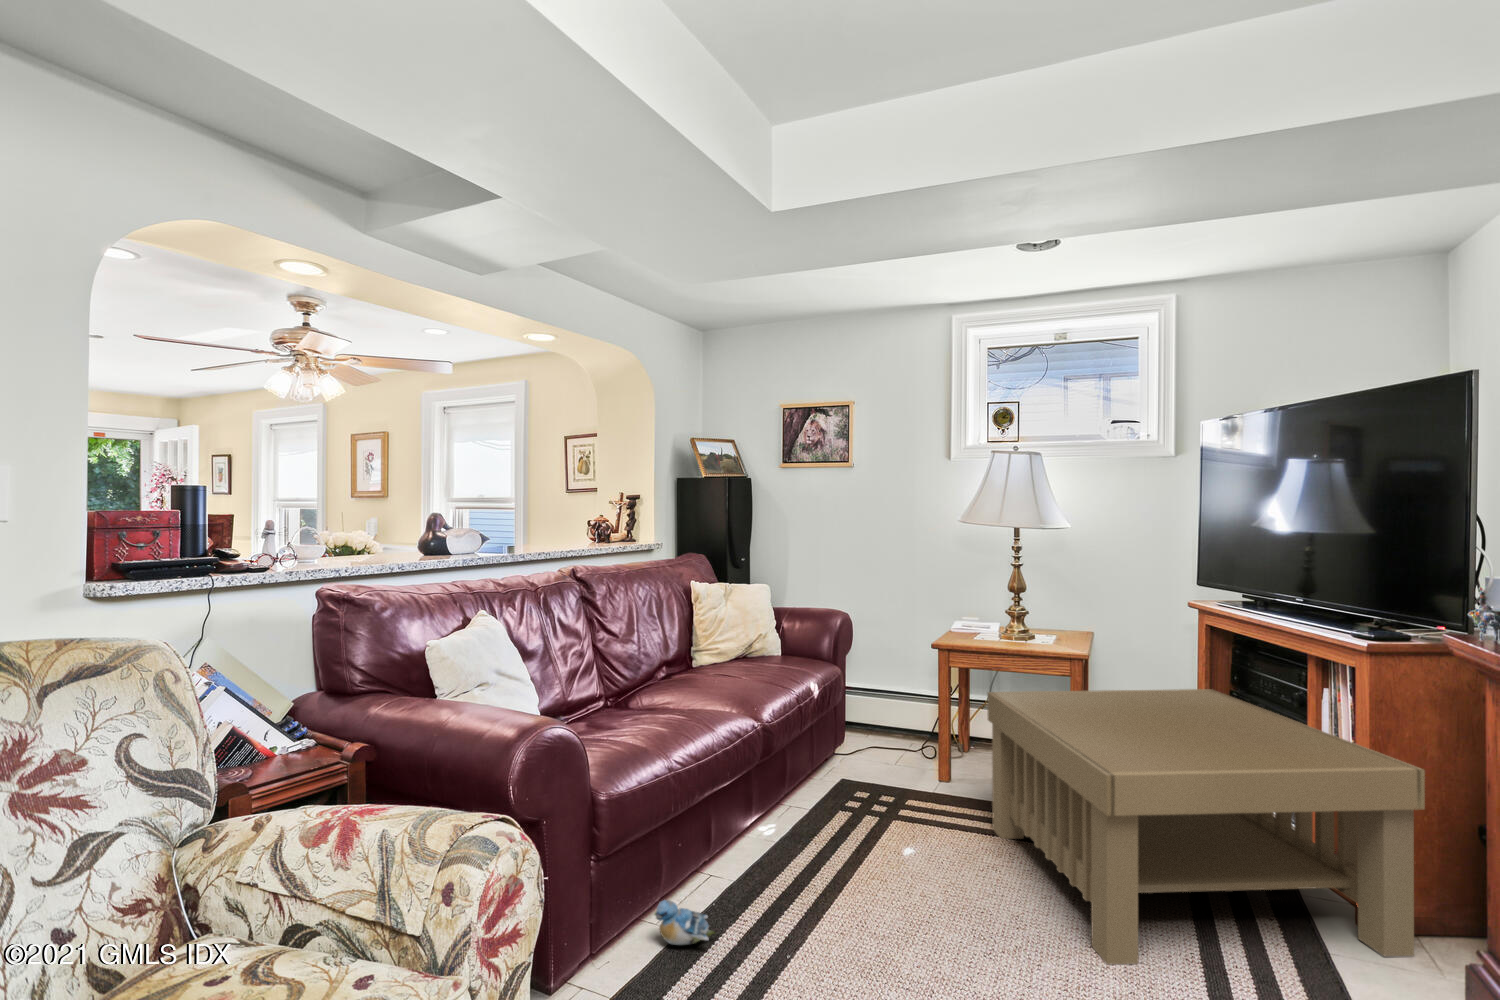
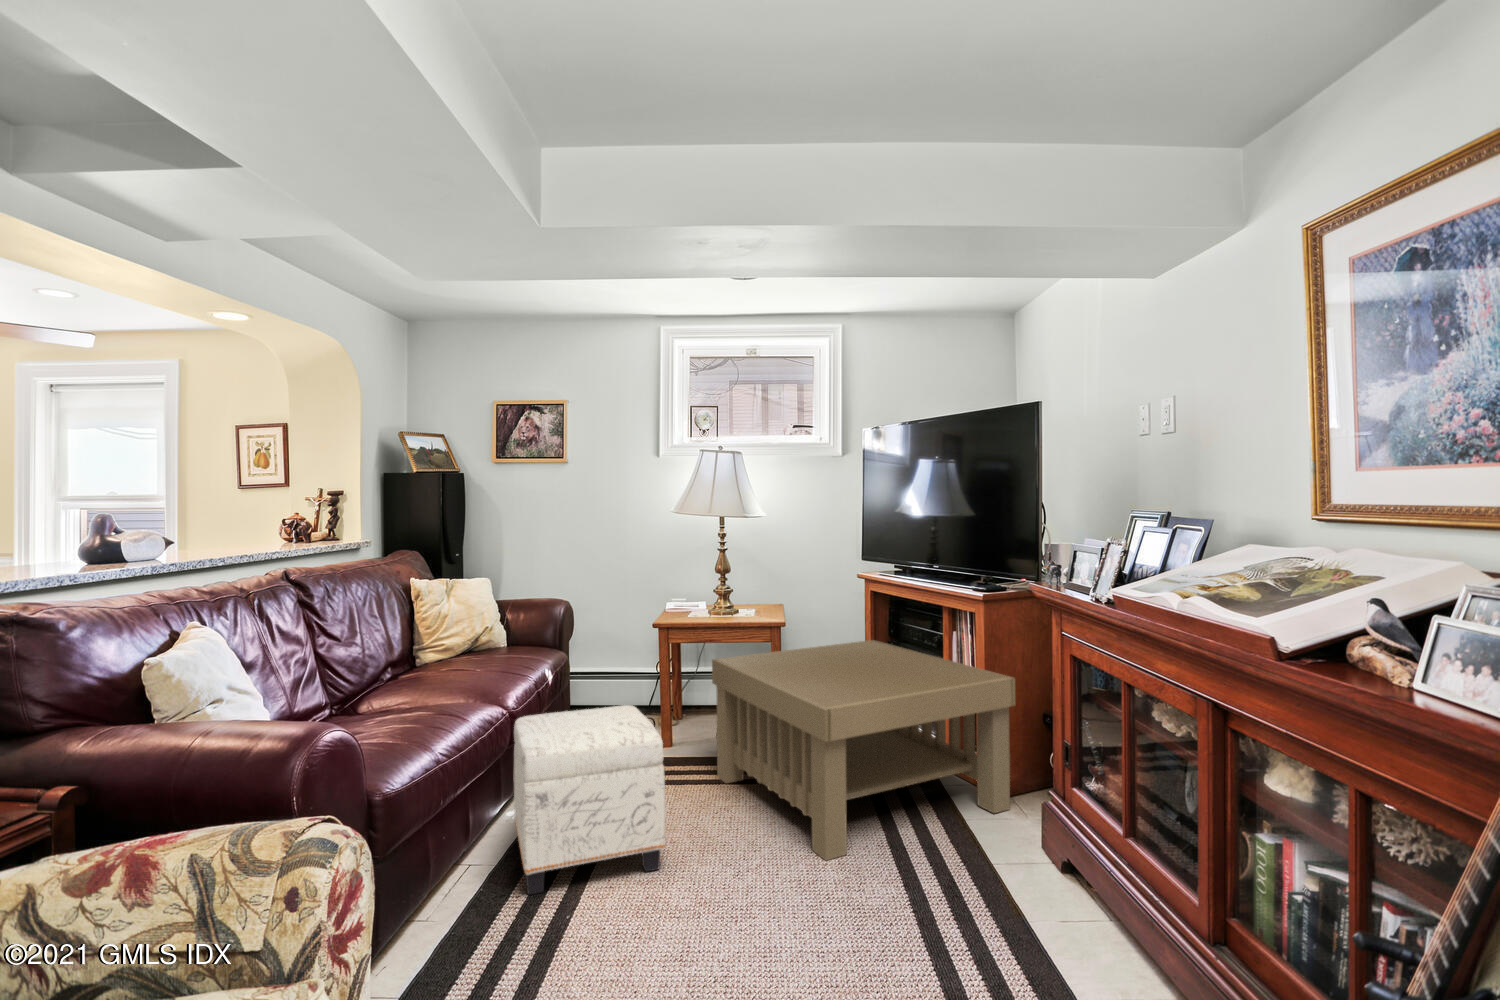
ottoman: none [751,731,905,926] -> present [514,705,665,895]
plush toy: present [655,900,715,945] -> none [428,892,492,935]

